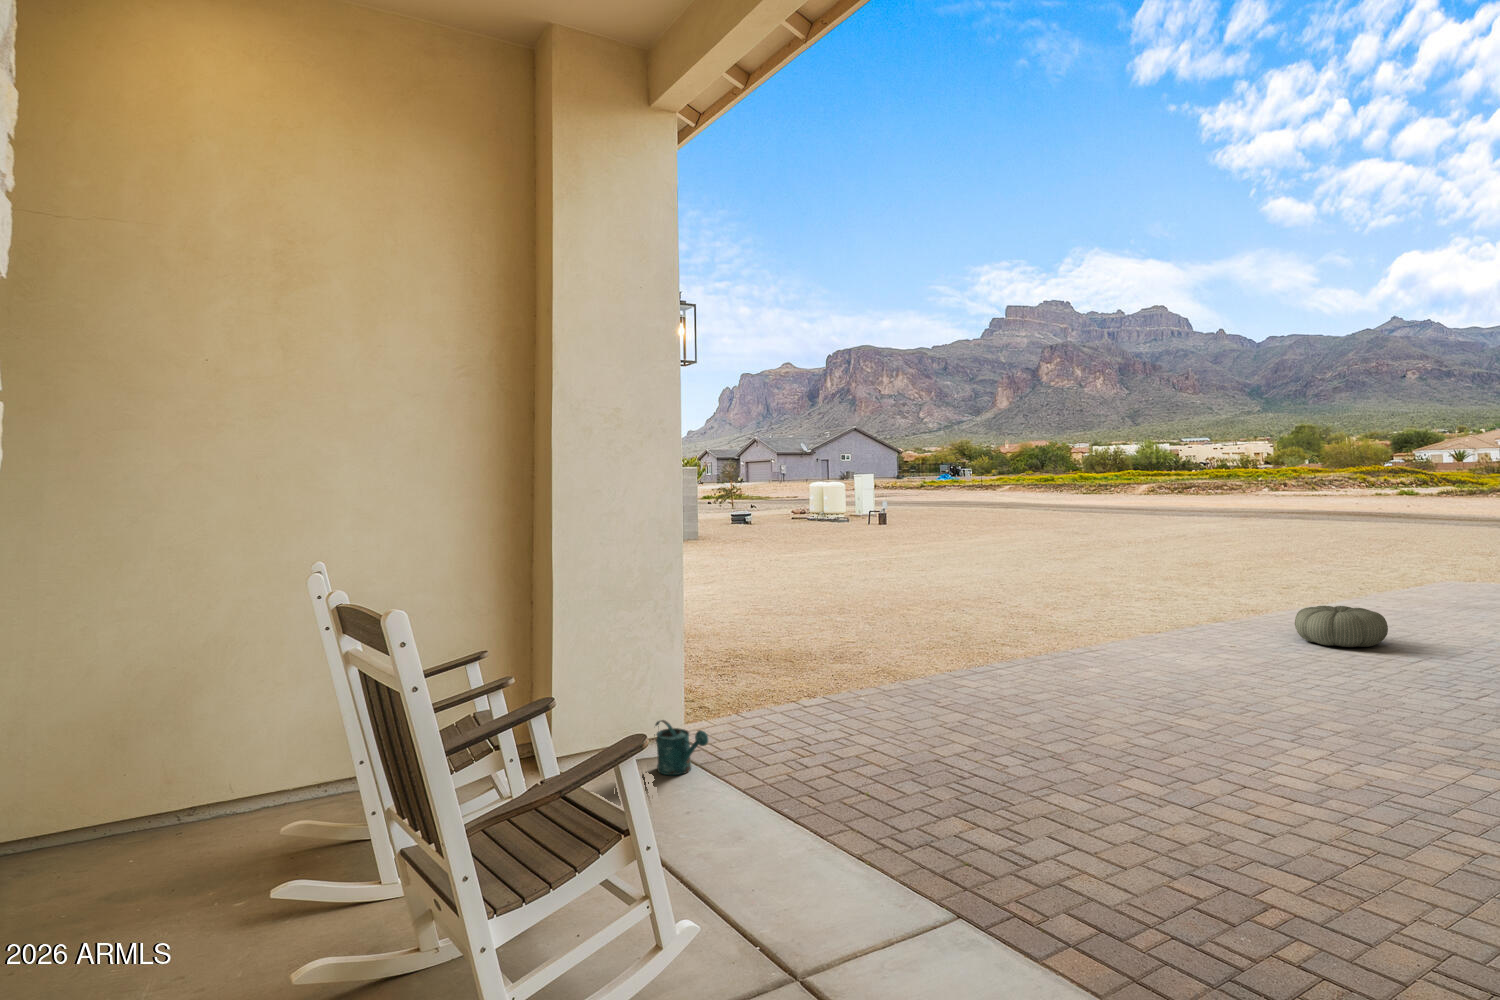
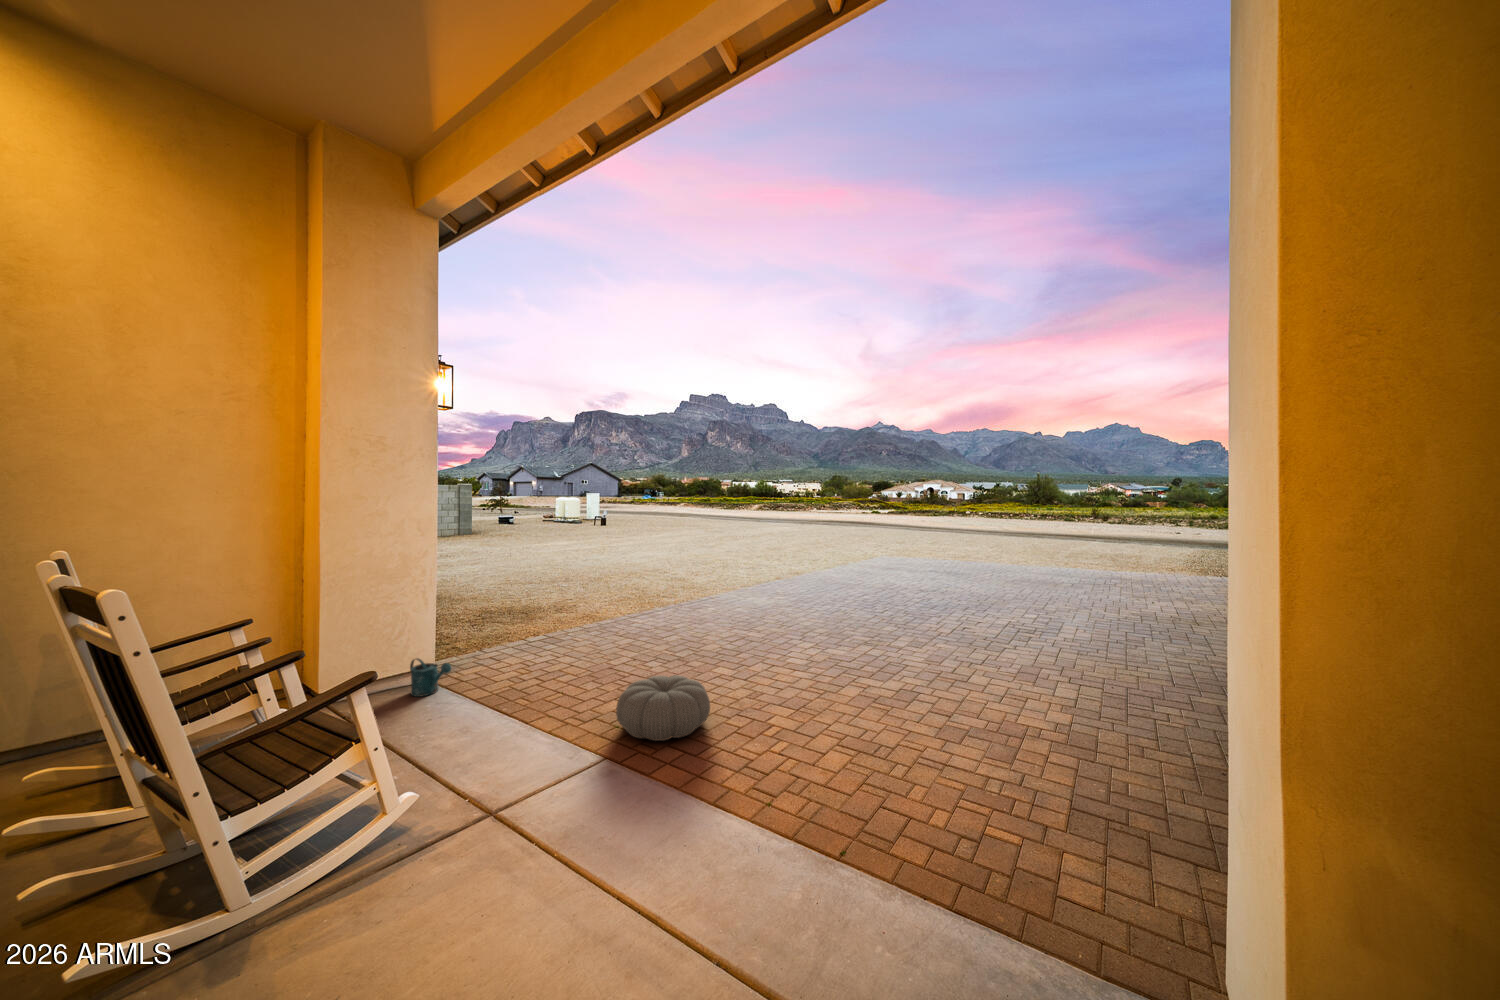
pouf: present [1295,606,1388,647] -> present [616,675,710,741]

